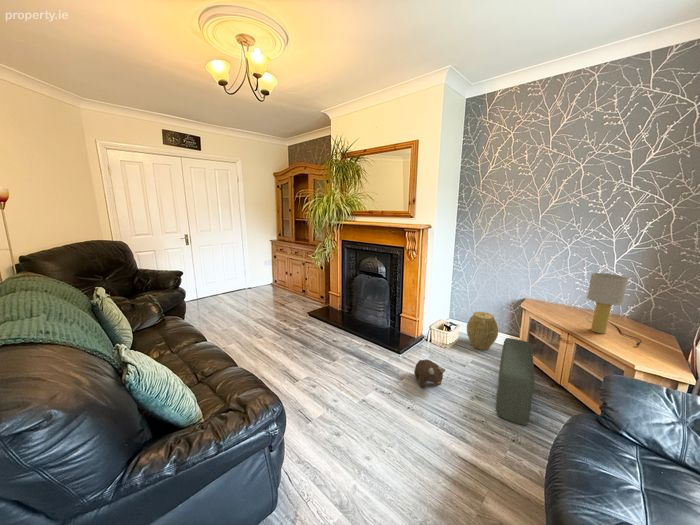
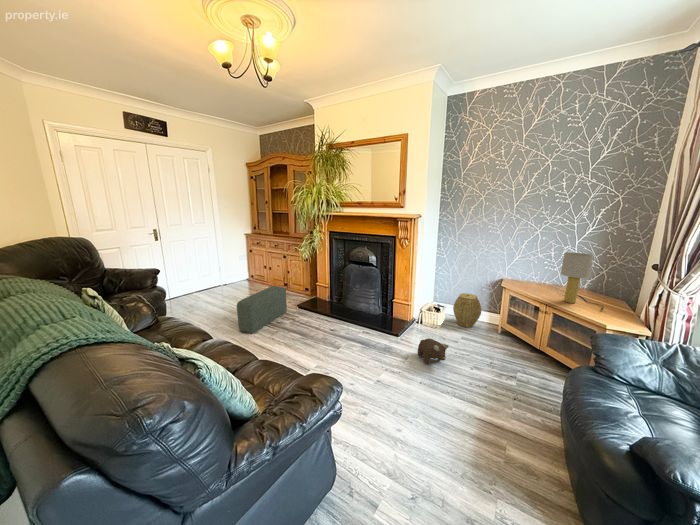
pouf: present [496,338,535,425] -> present [237,286,287,333]

